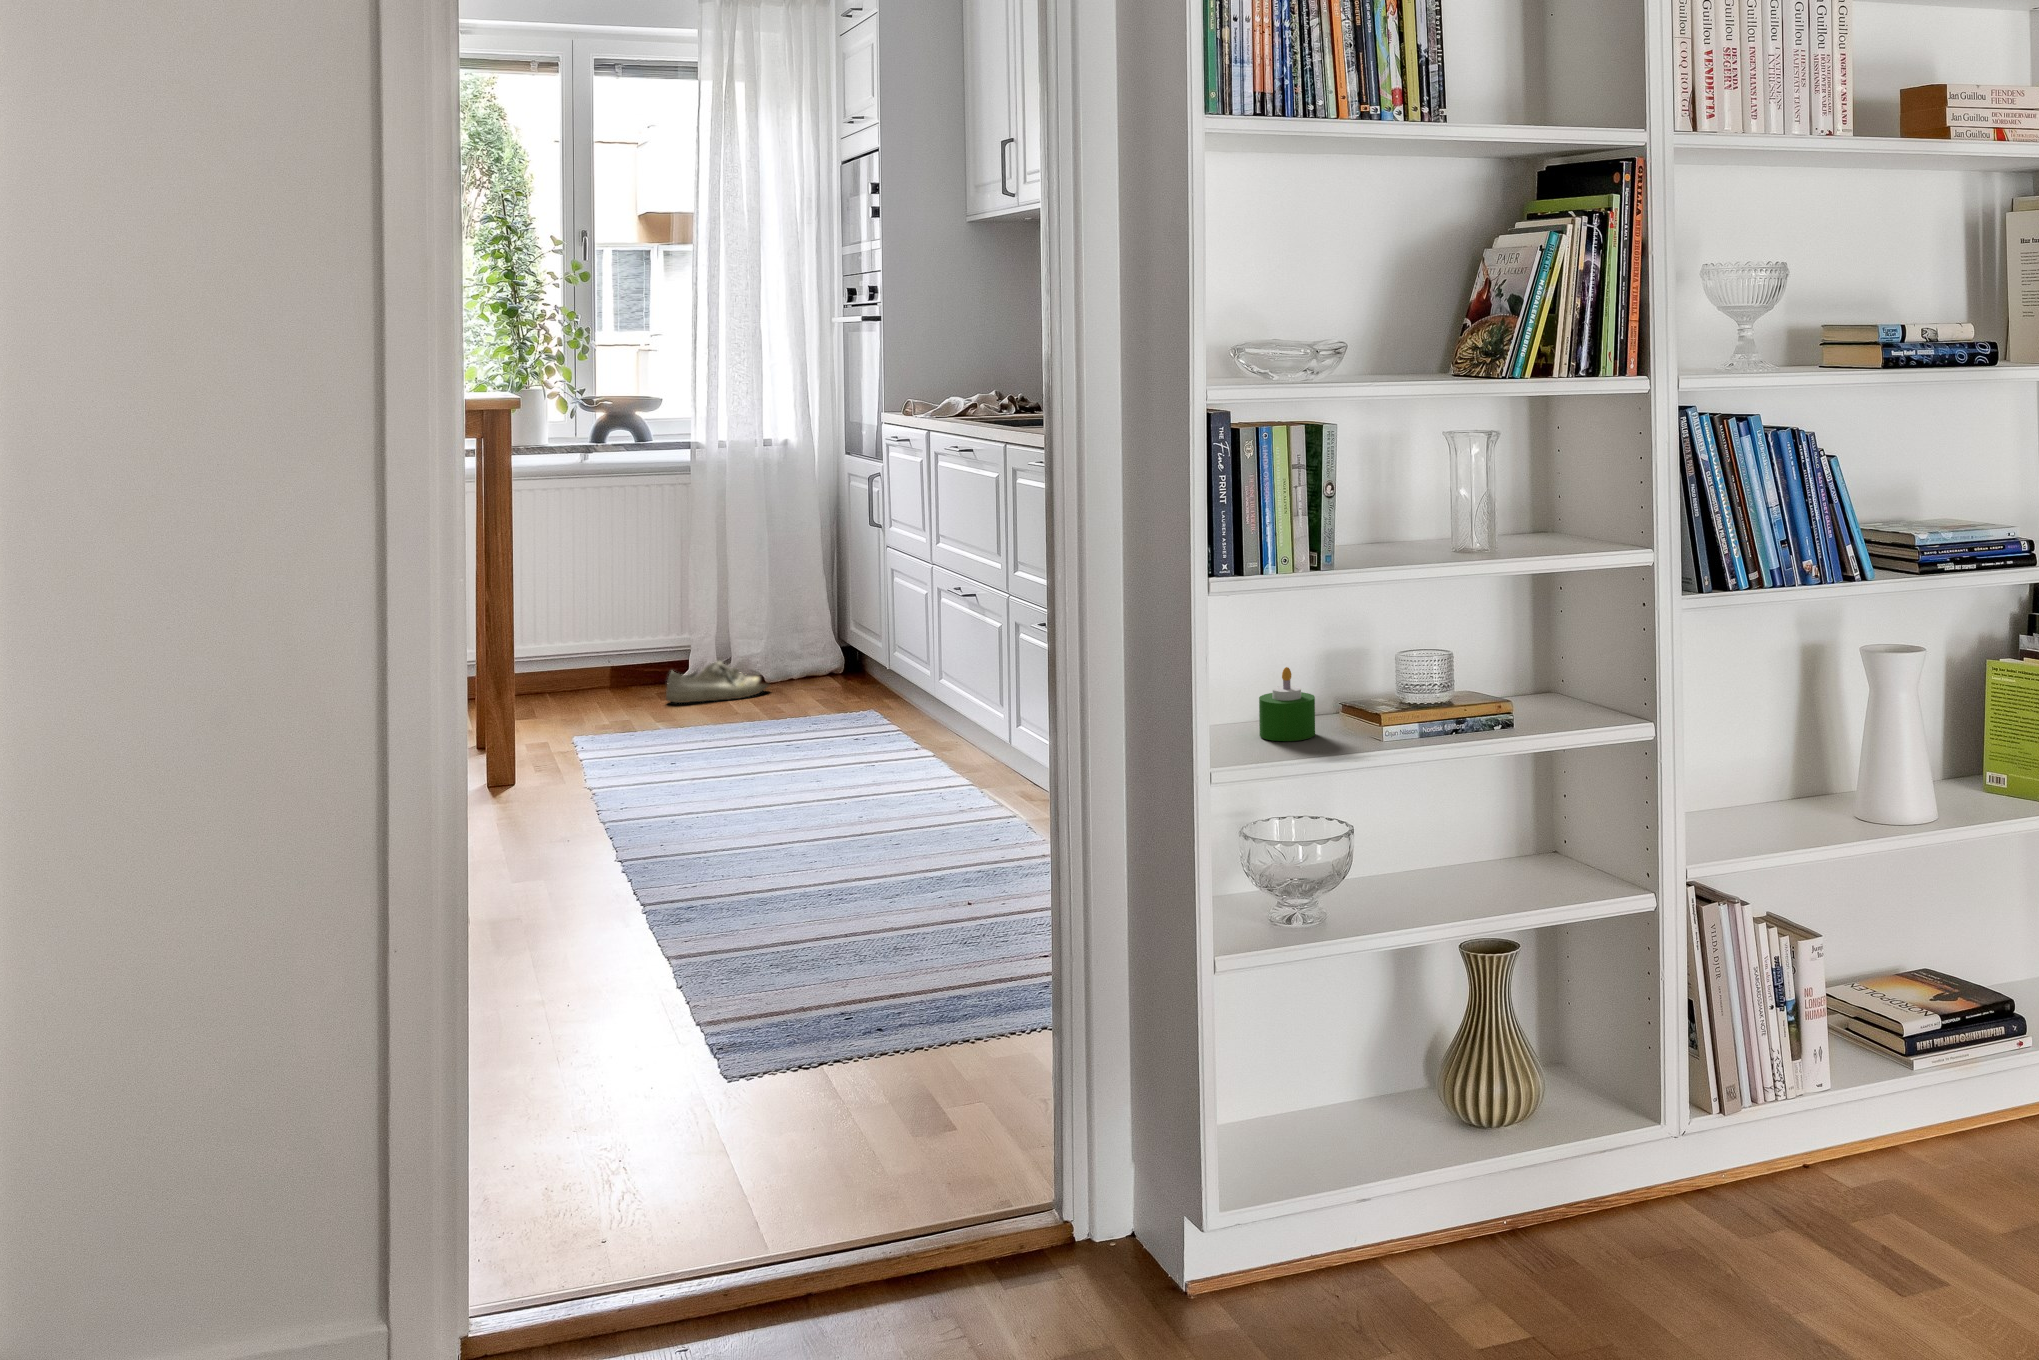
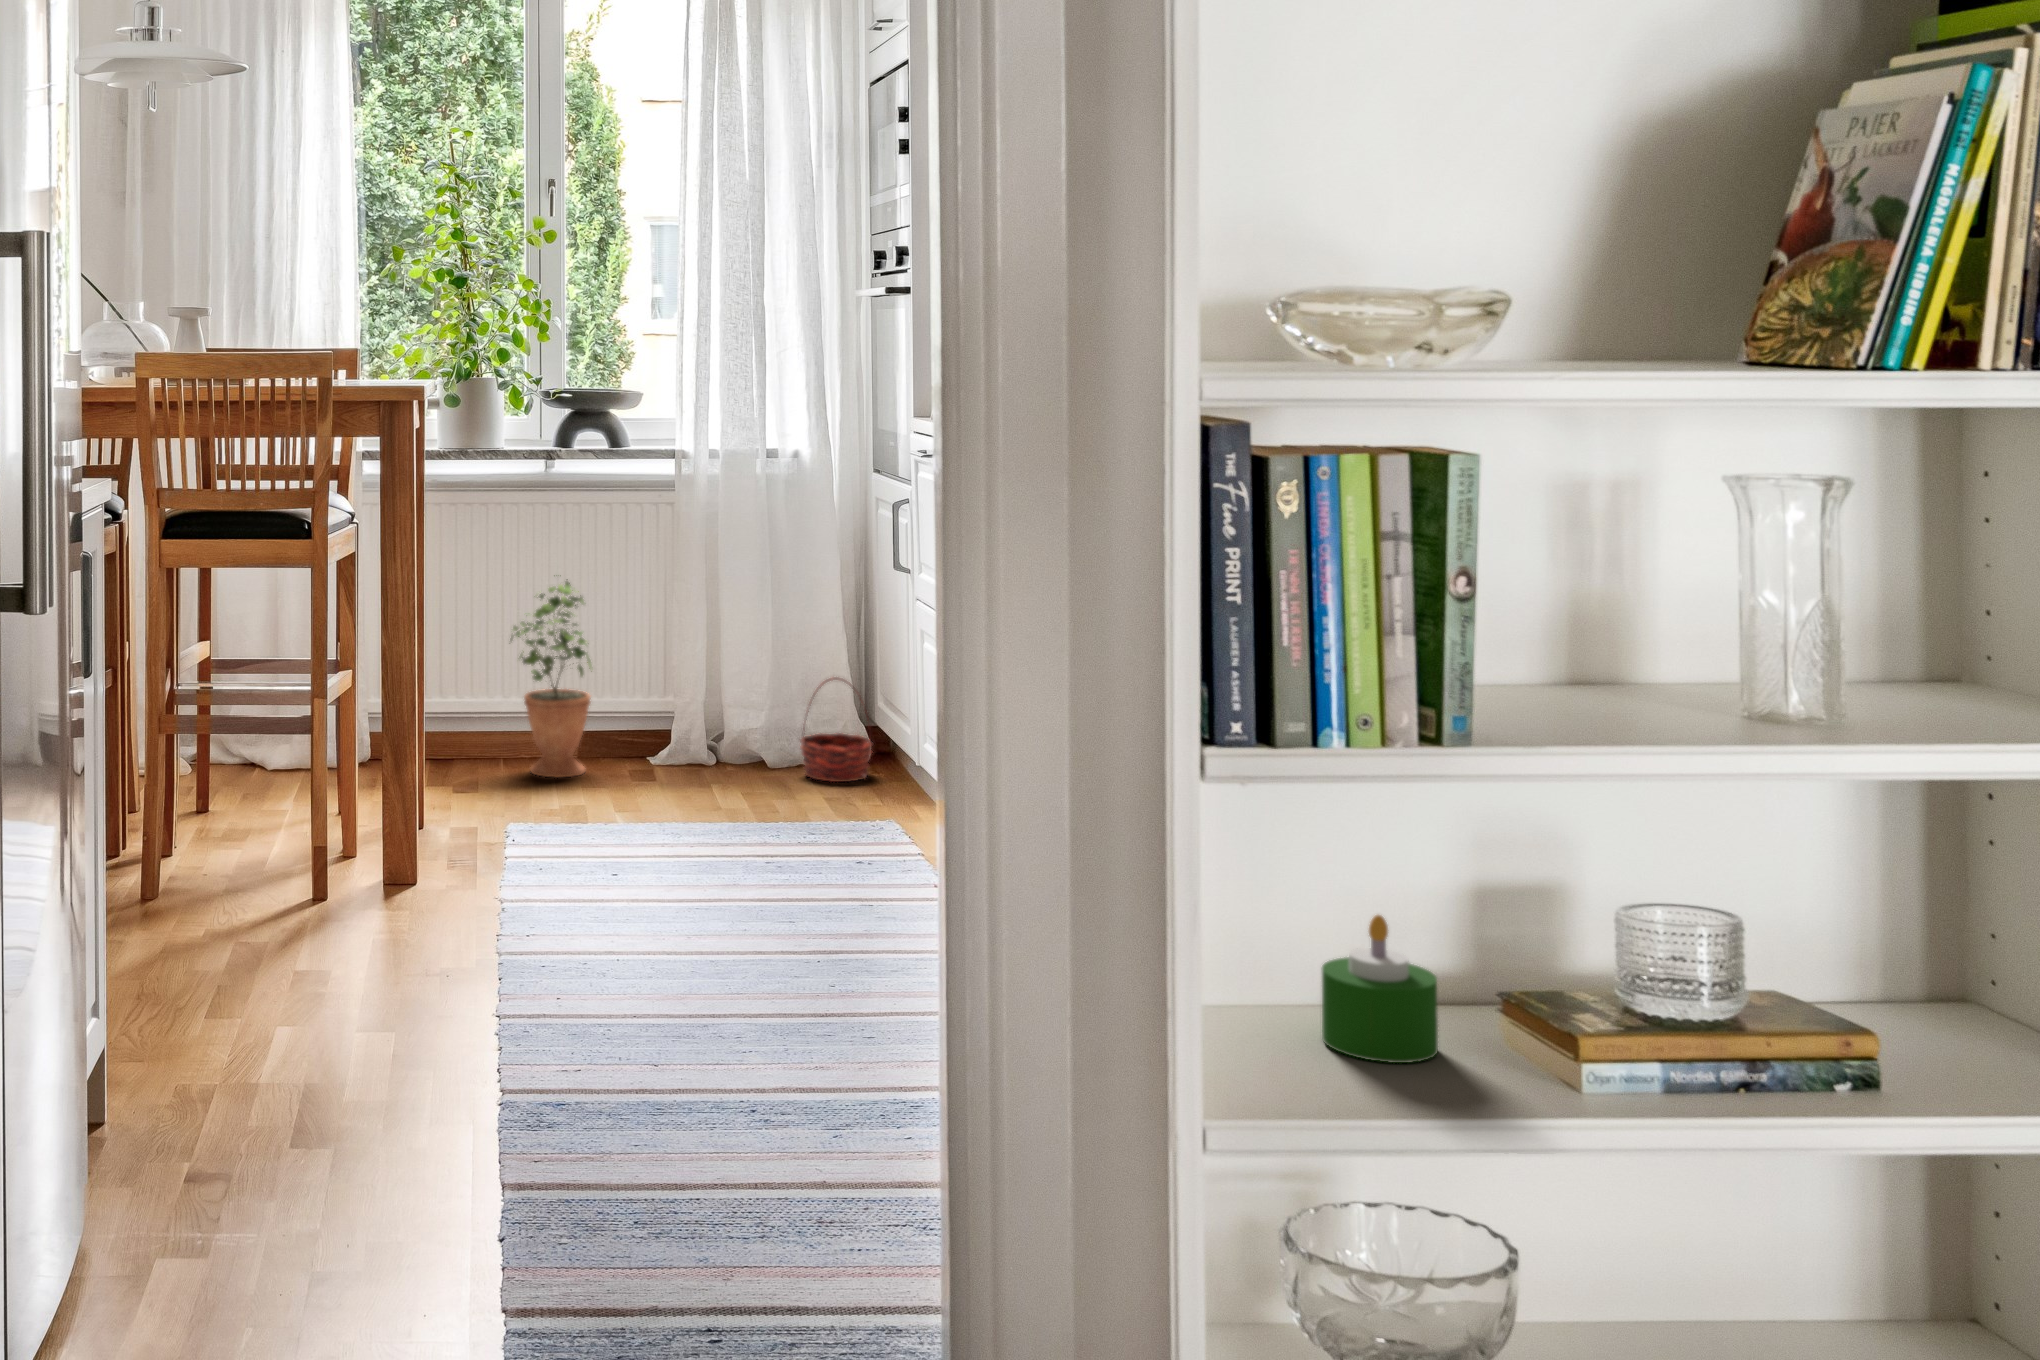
potted plant: none [554,547,628,711] -> present [511,575,591,778]
basket: none [798,610,857,690] -> present [800,677,873,782]
shoe: present [666,662,768,703] -> none [635,729,763,781]

